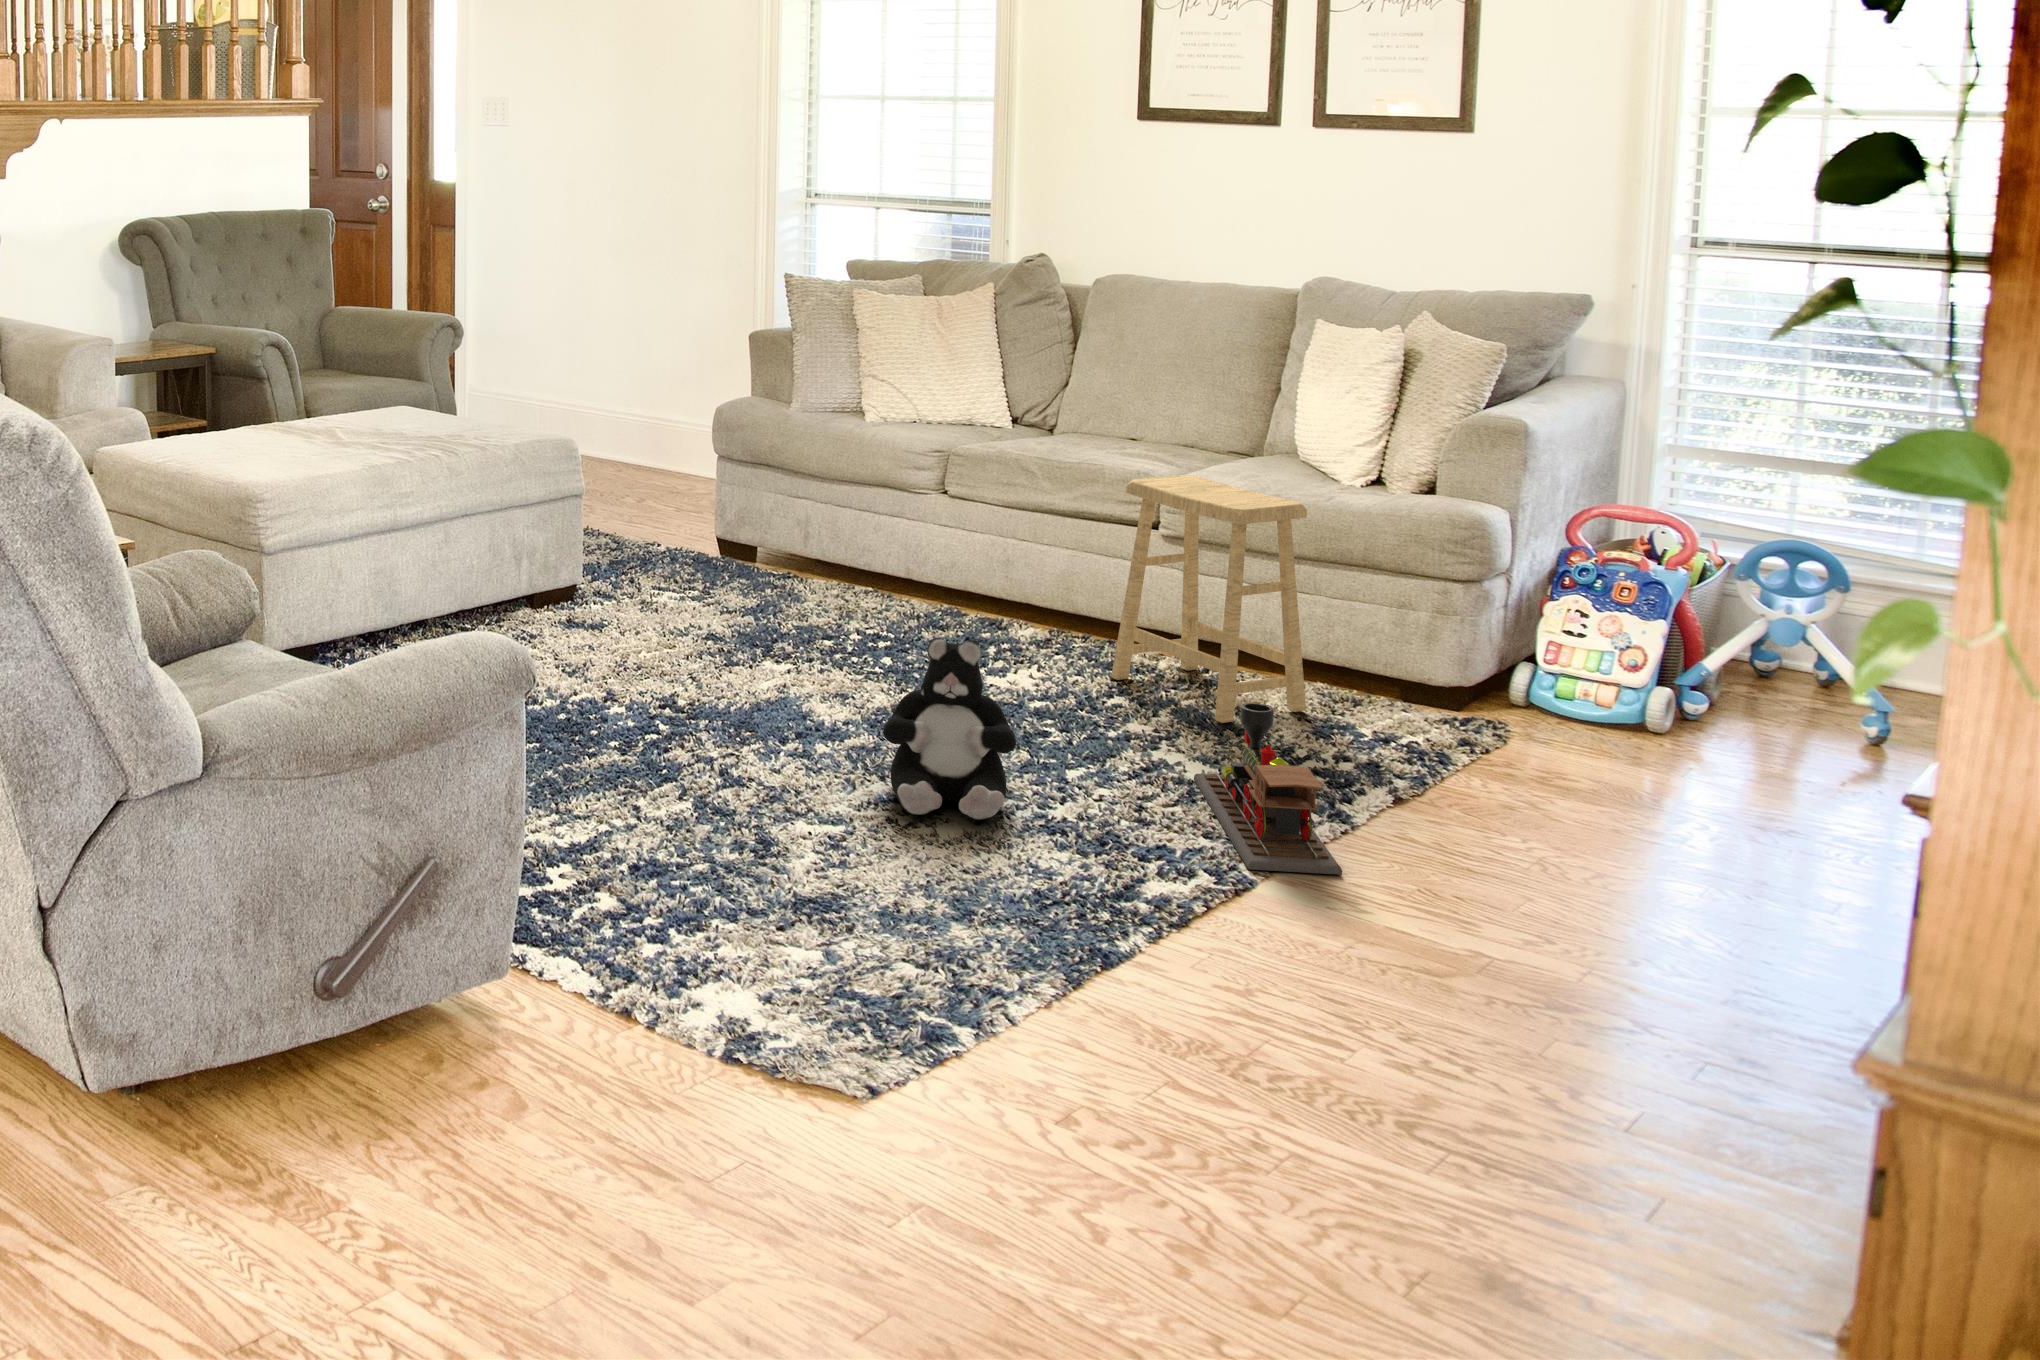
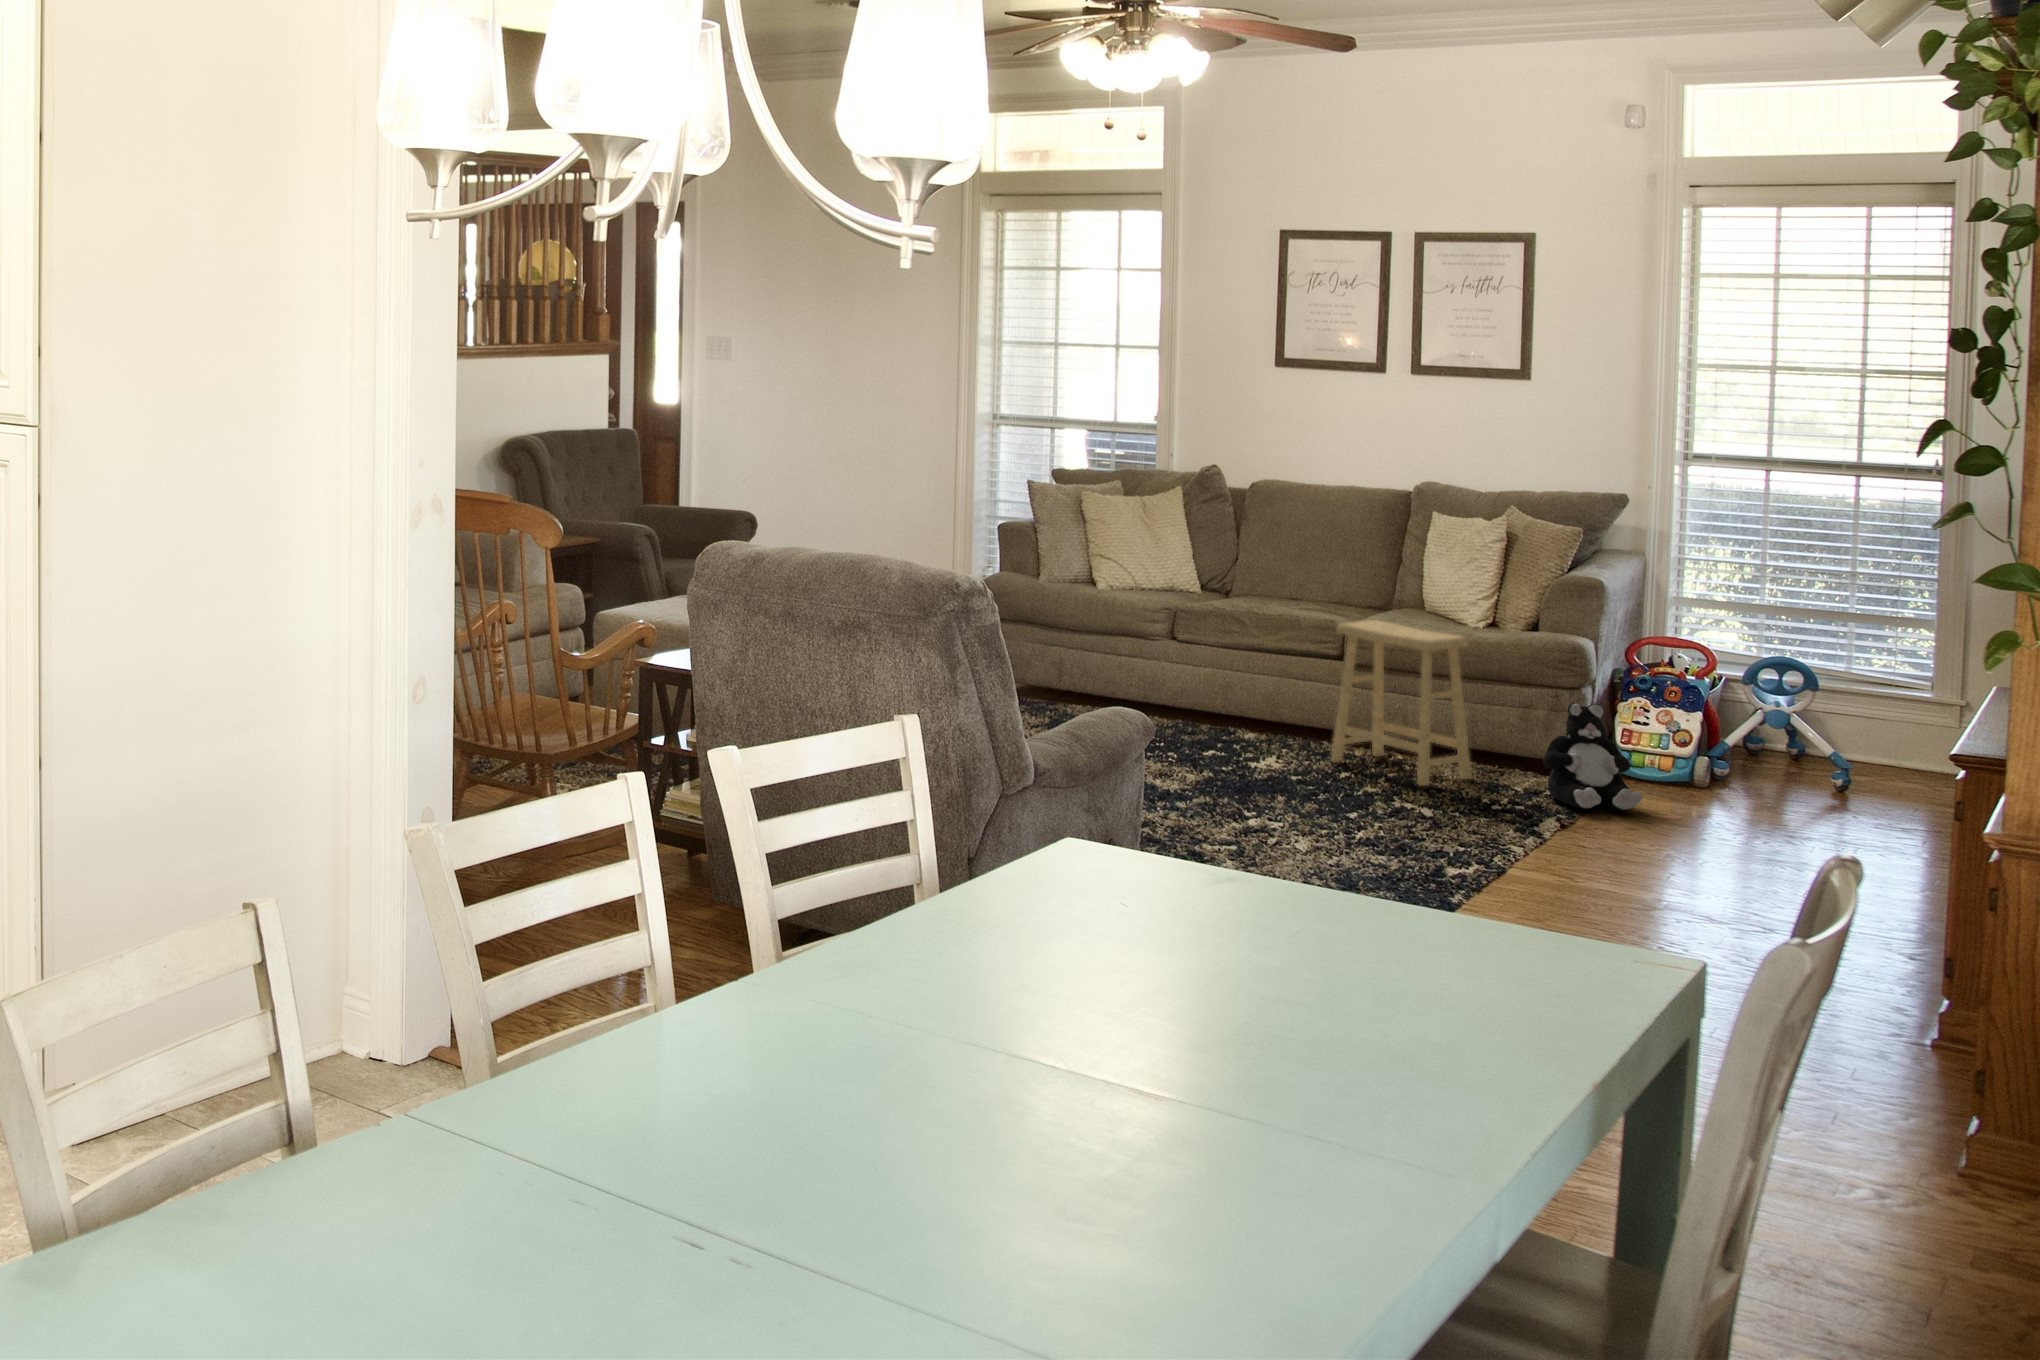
plush toy: present [883,638,1016,820] -> present [1543,703,1642,811]
toy train: present [1194,703,1342,875] -> none [1427,763,1552,864]

